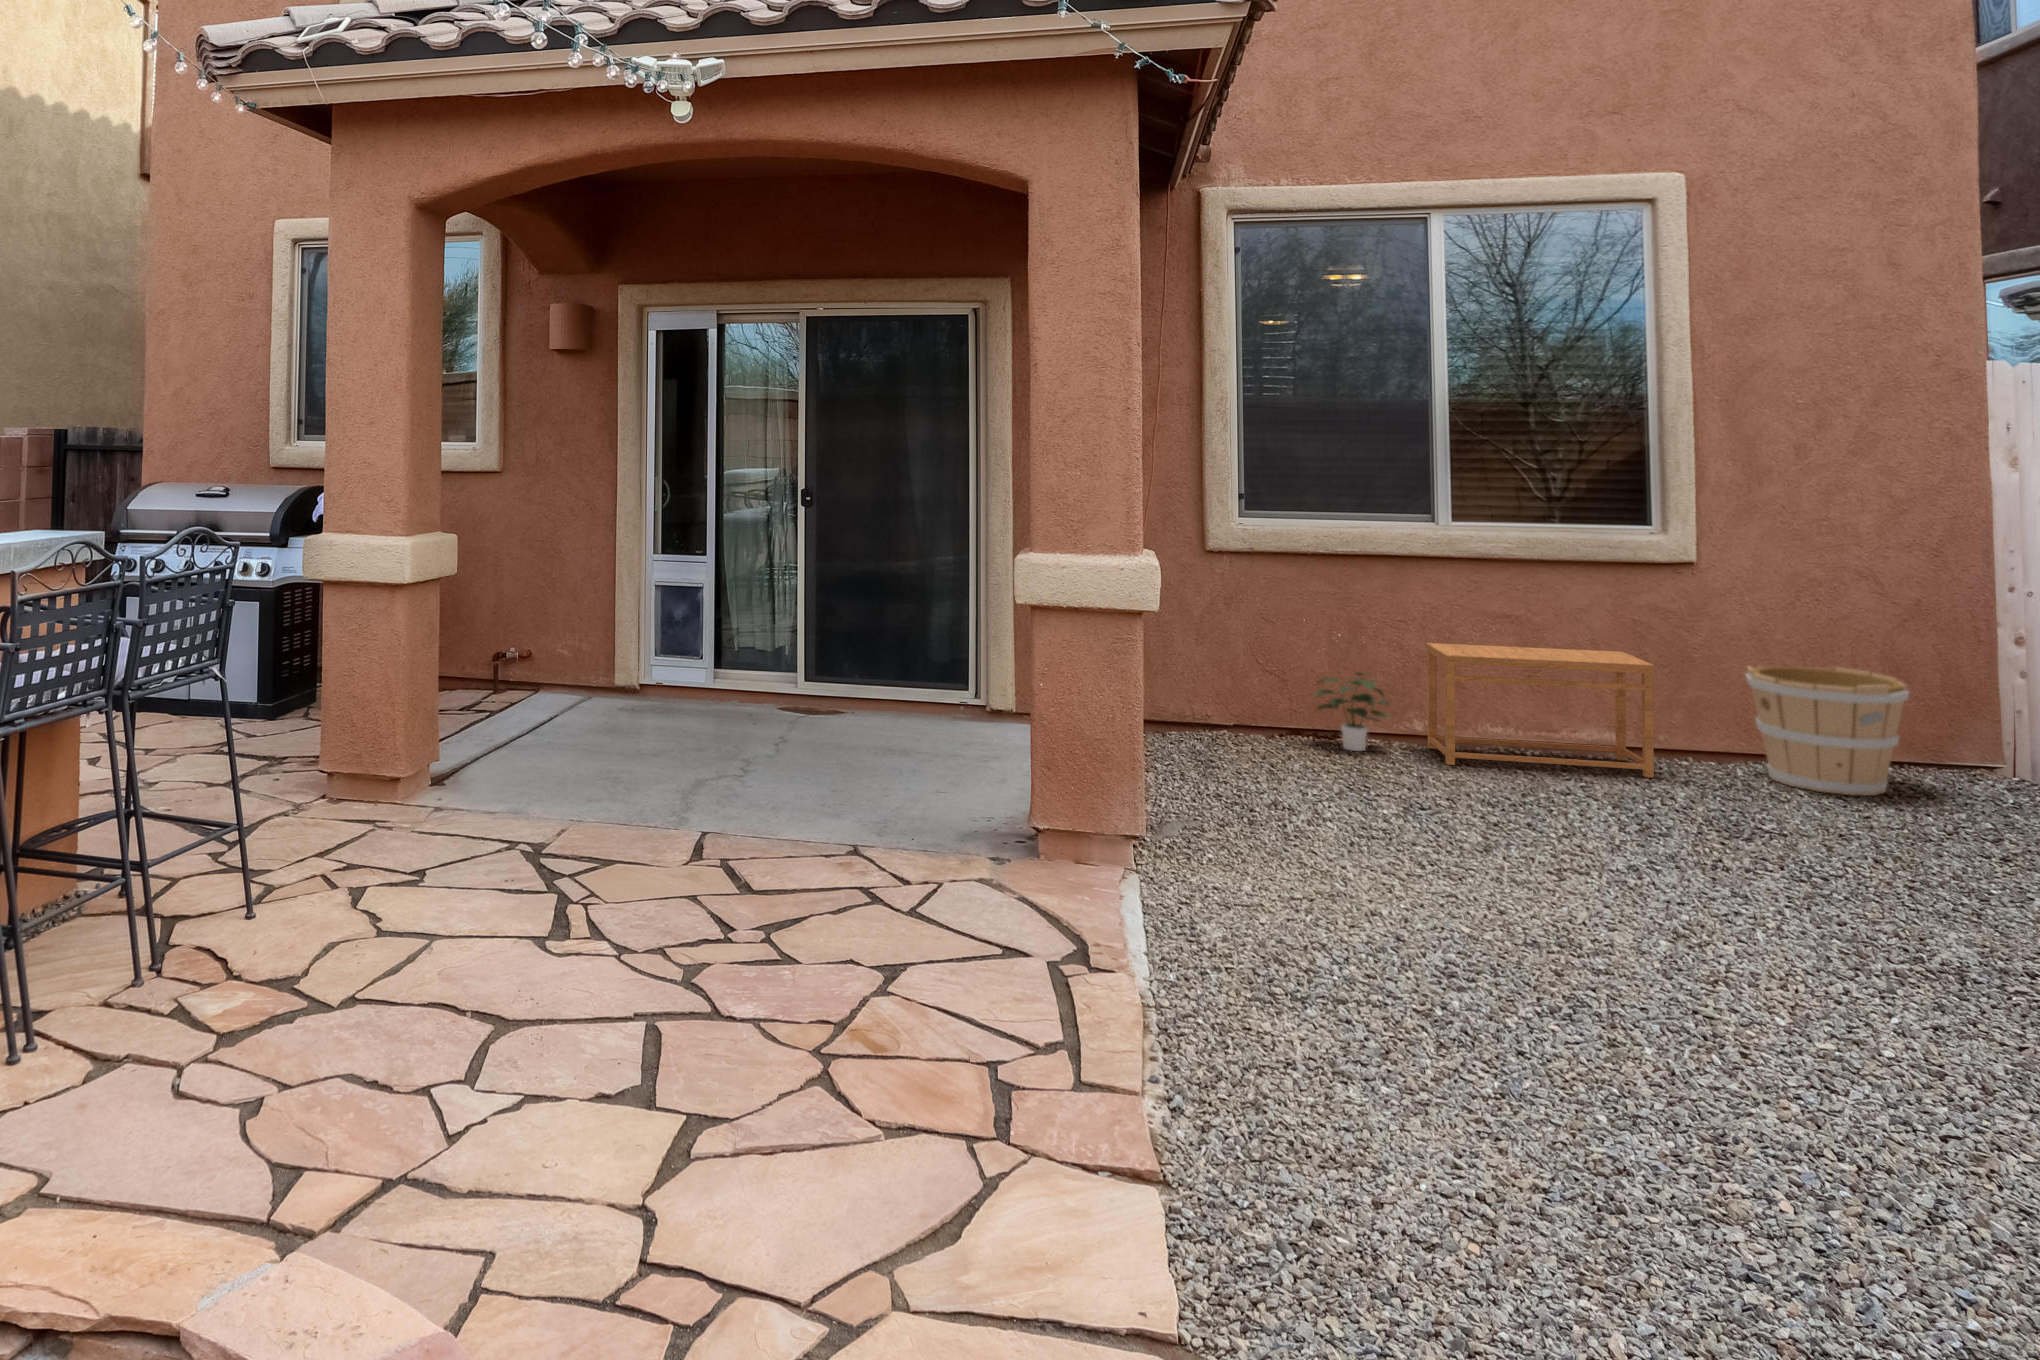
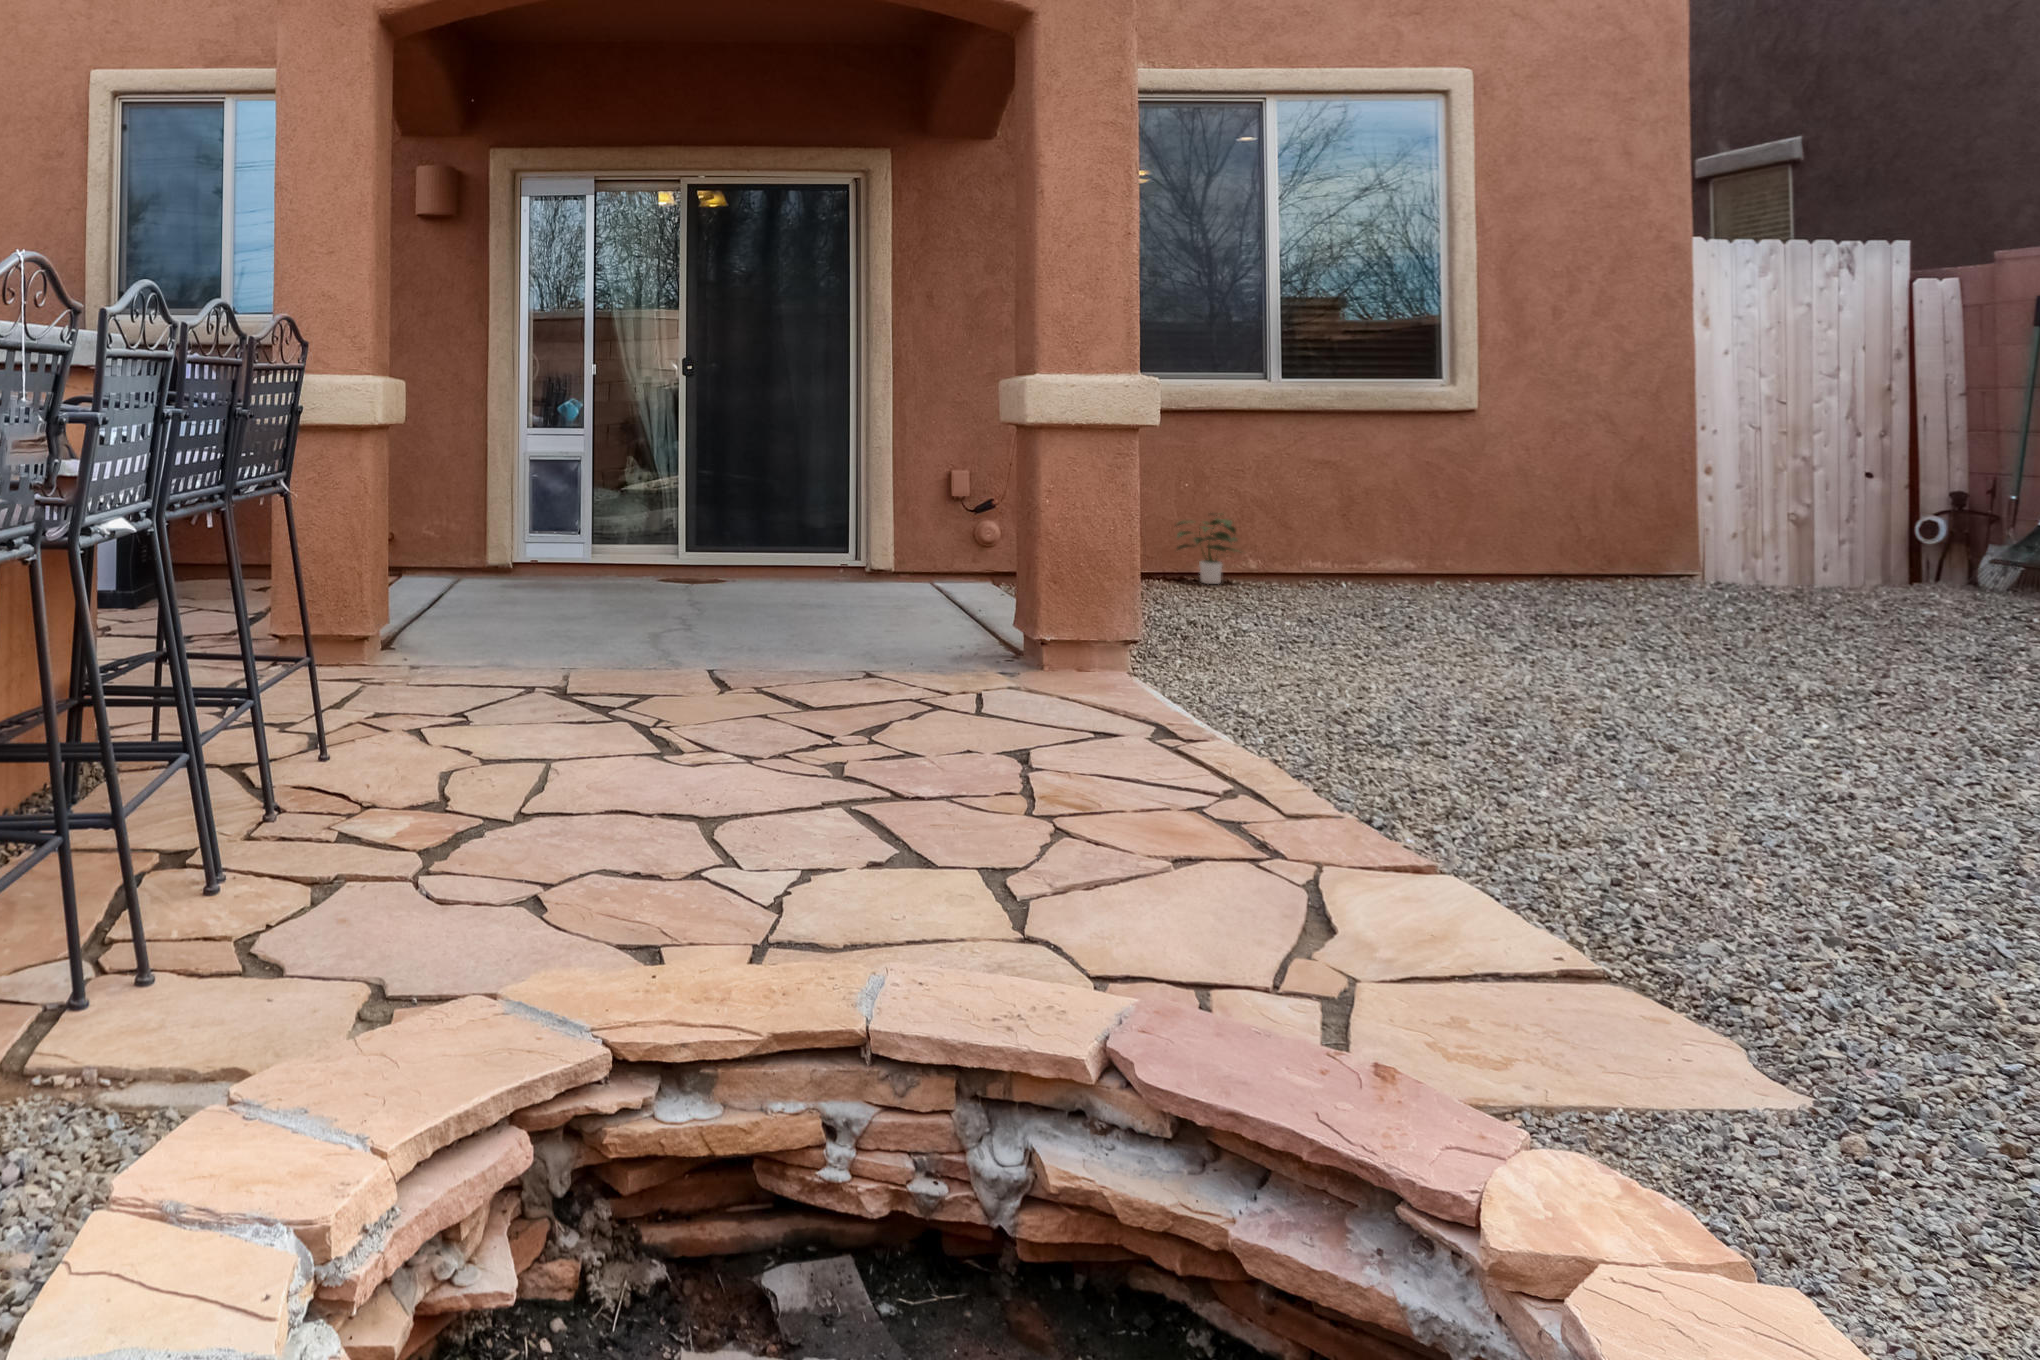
side table: present [1427,643,1654,778] -> none [1266,485,1459,589]
wooden bucket: present [1746,666,1909,796] -> none [1517,491,1647,593]

